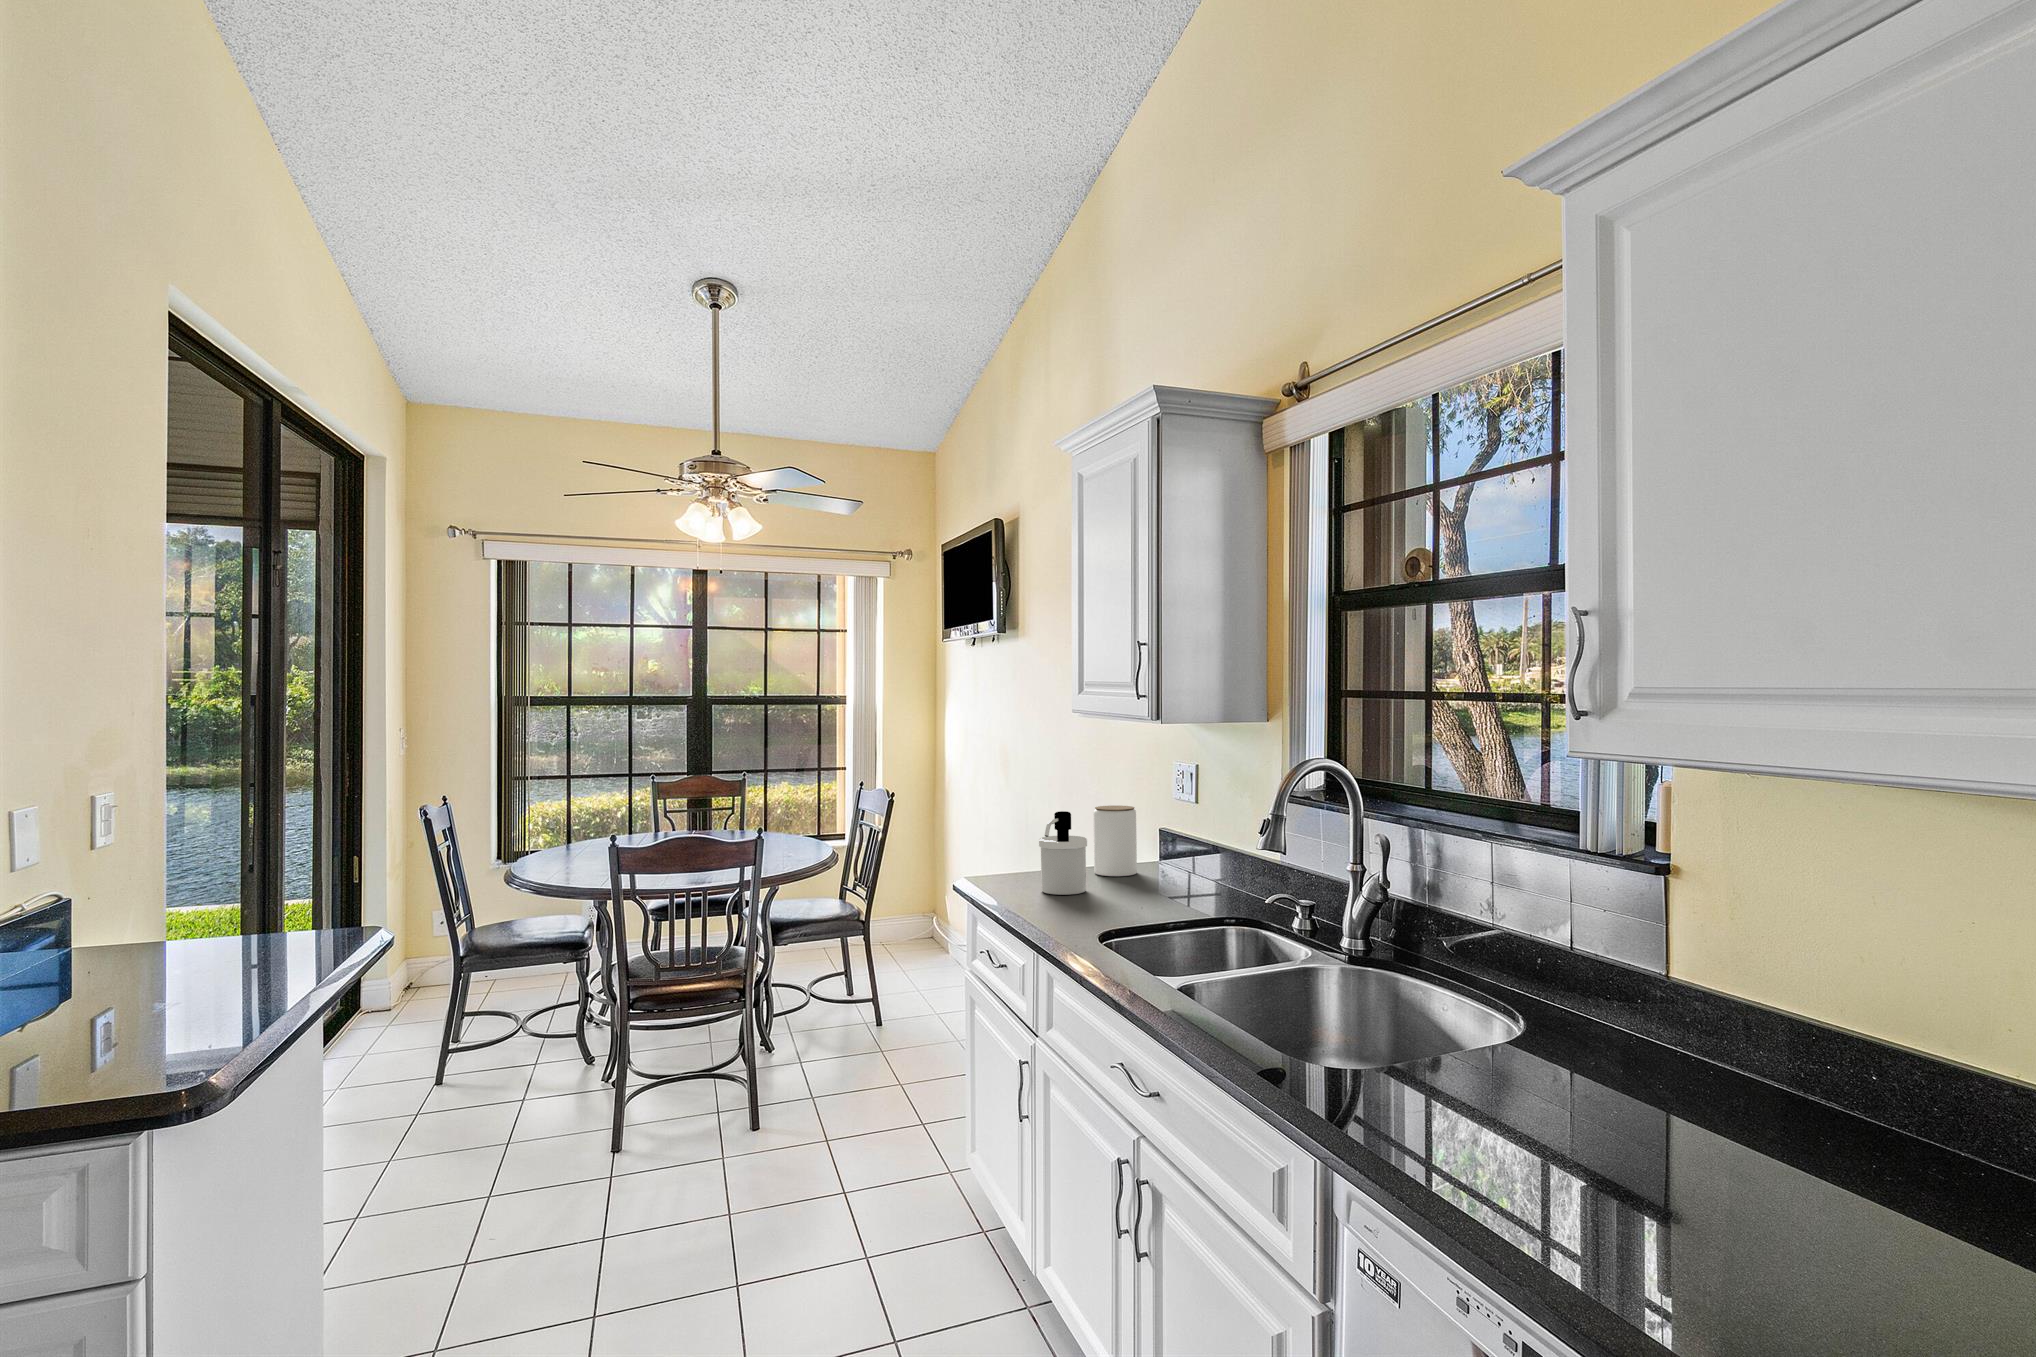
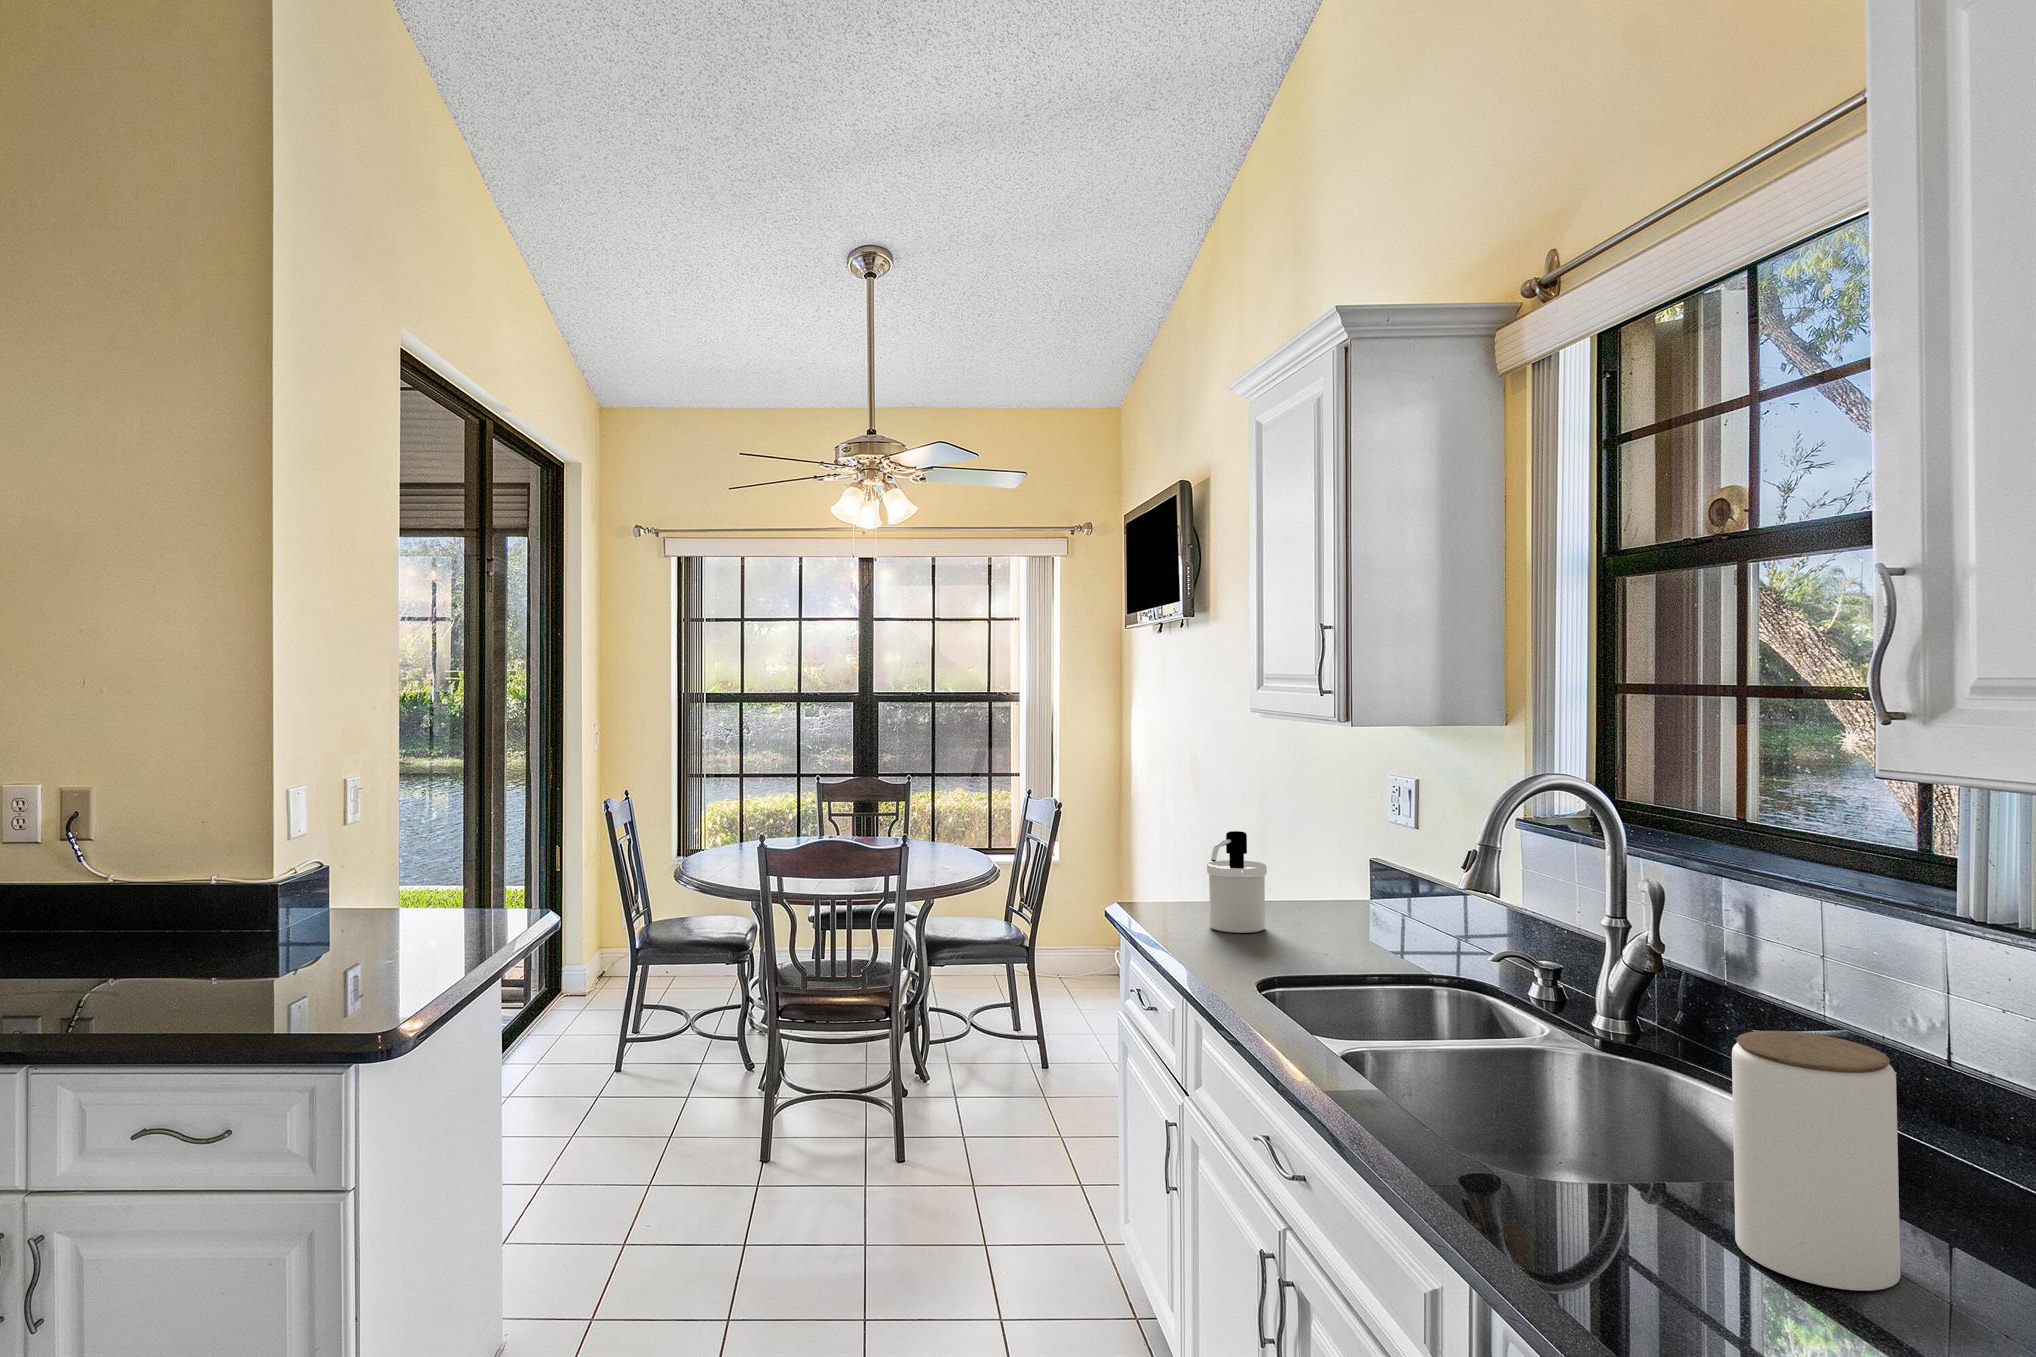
jar: present [1093,805,1137,876] -> present [1732,1031,1901,1291]

